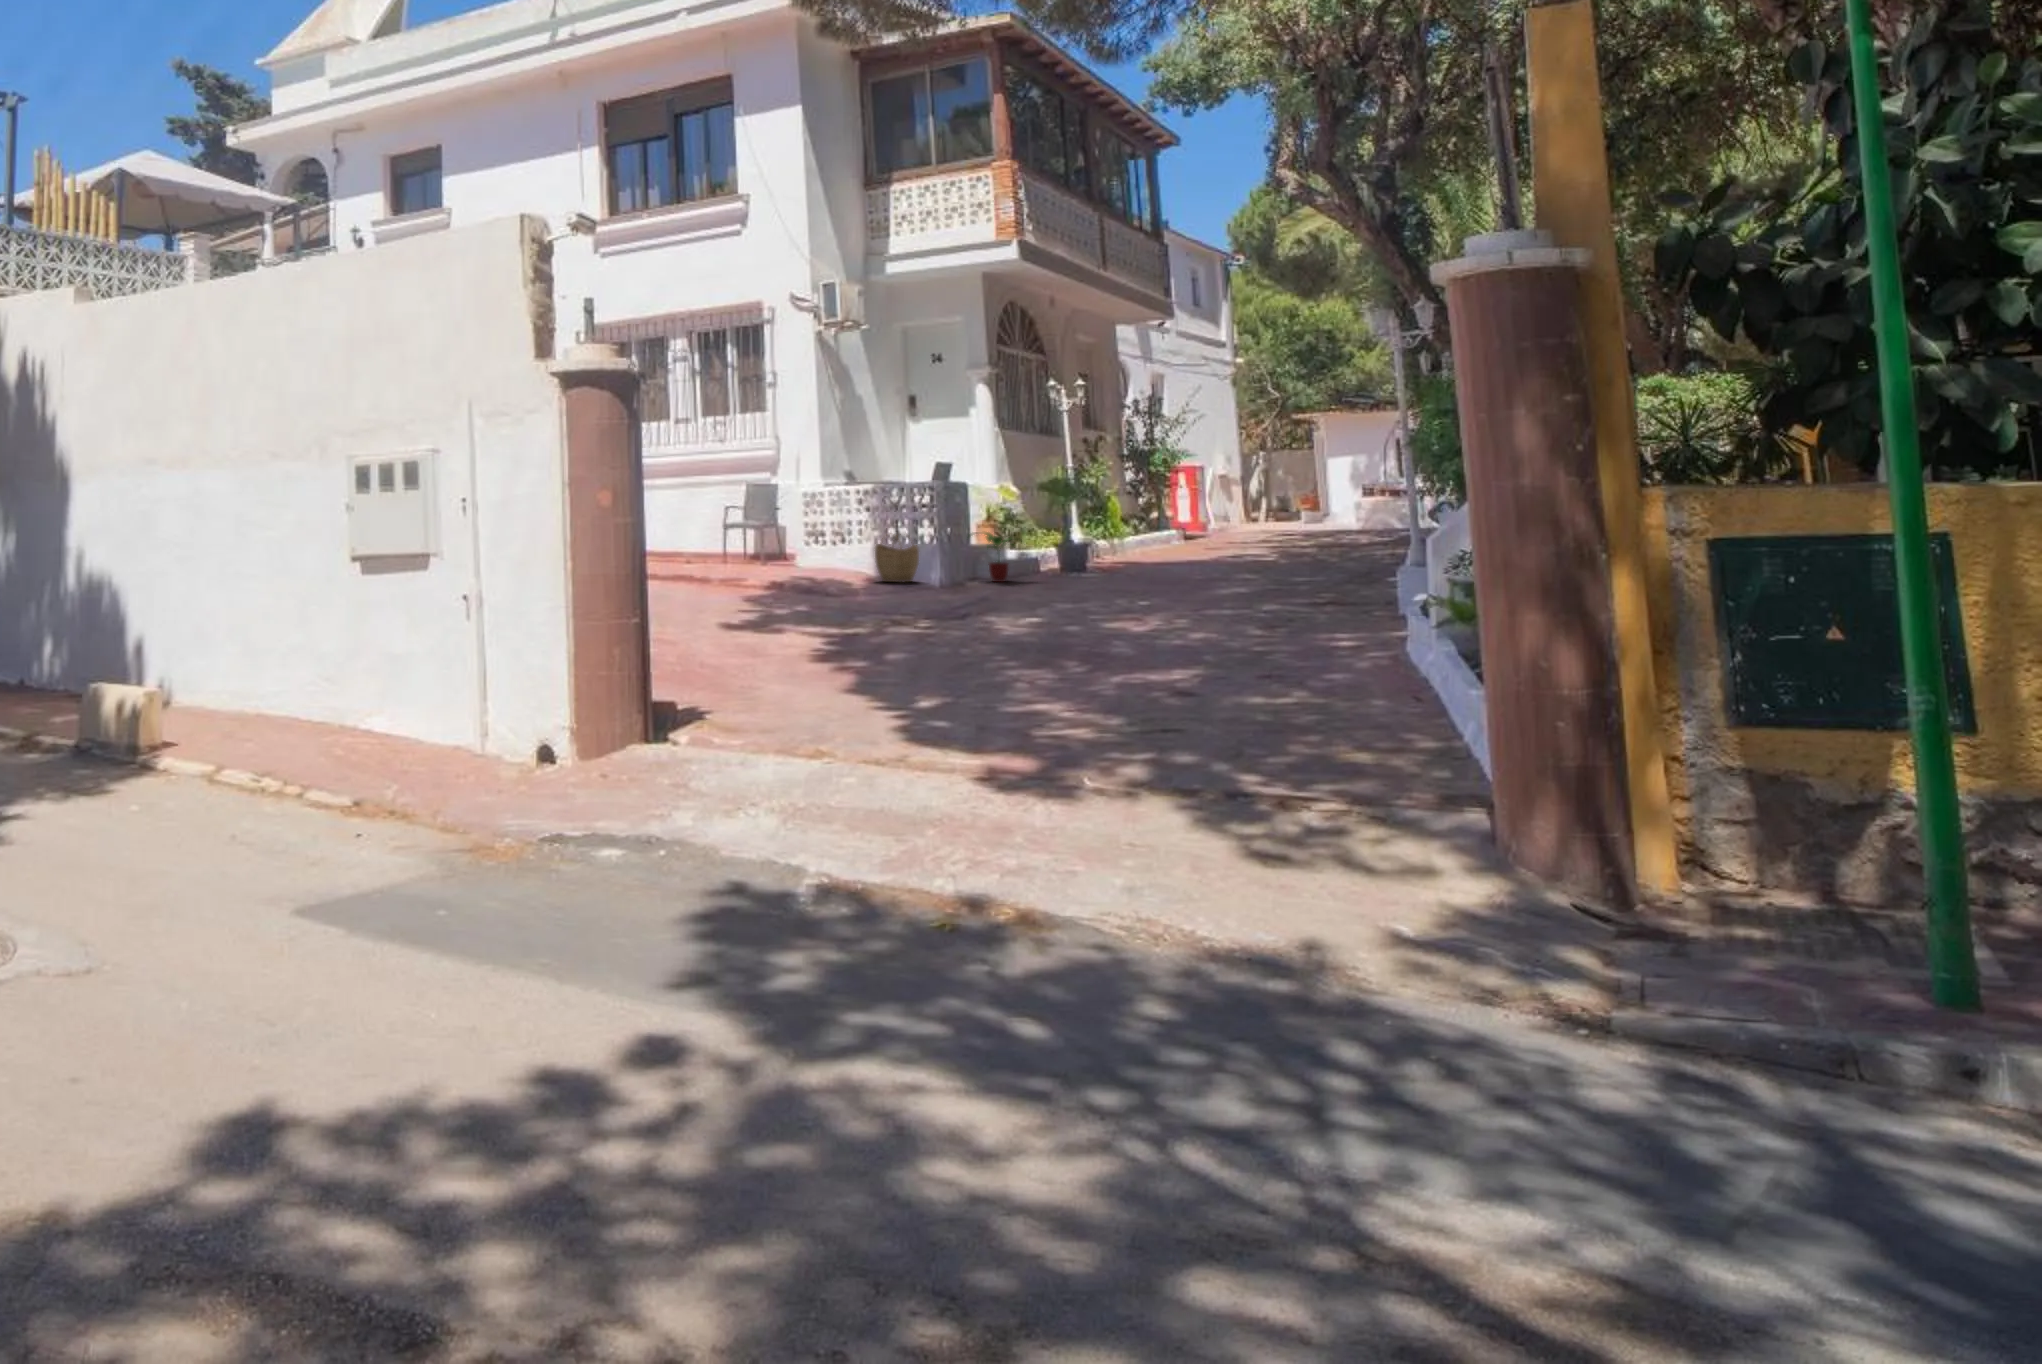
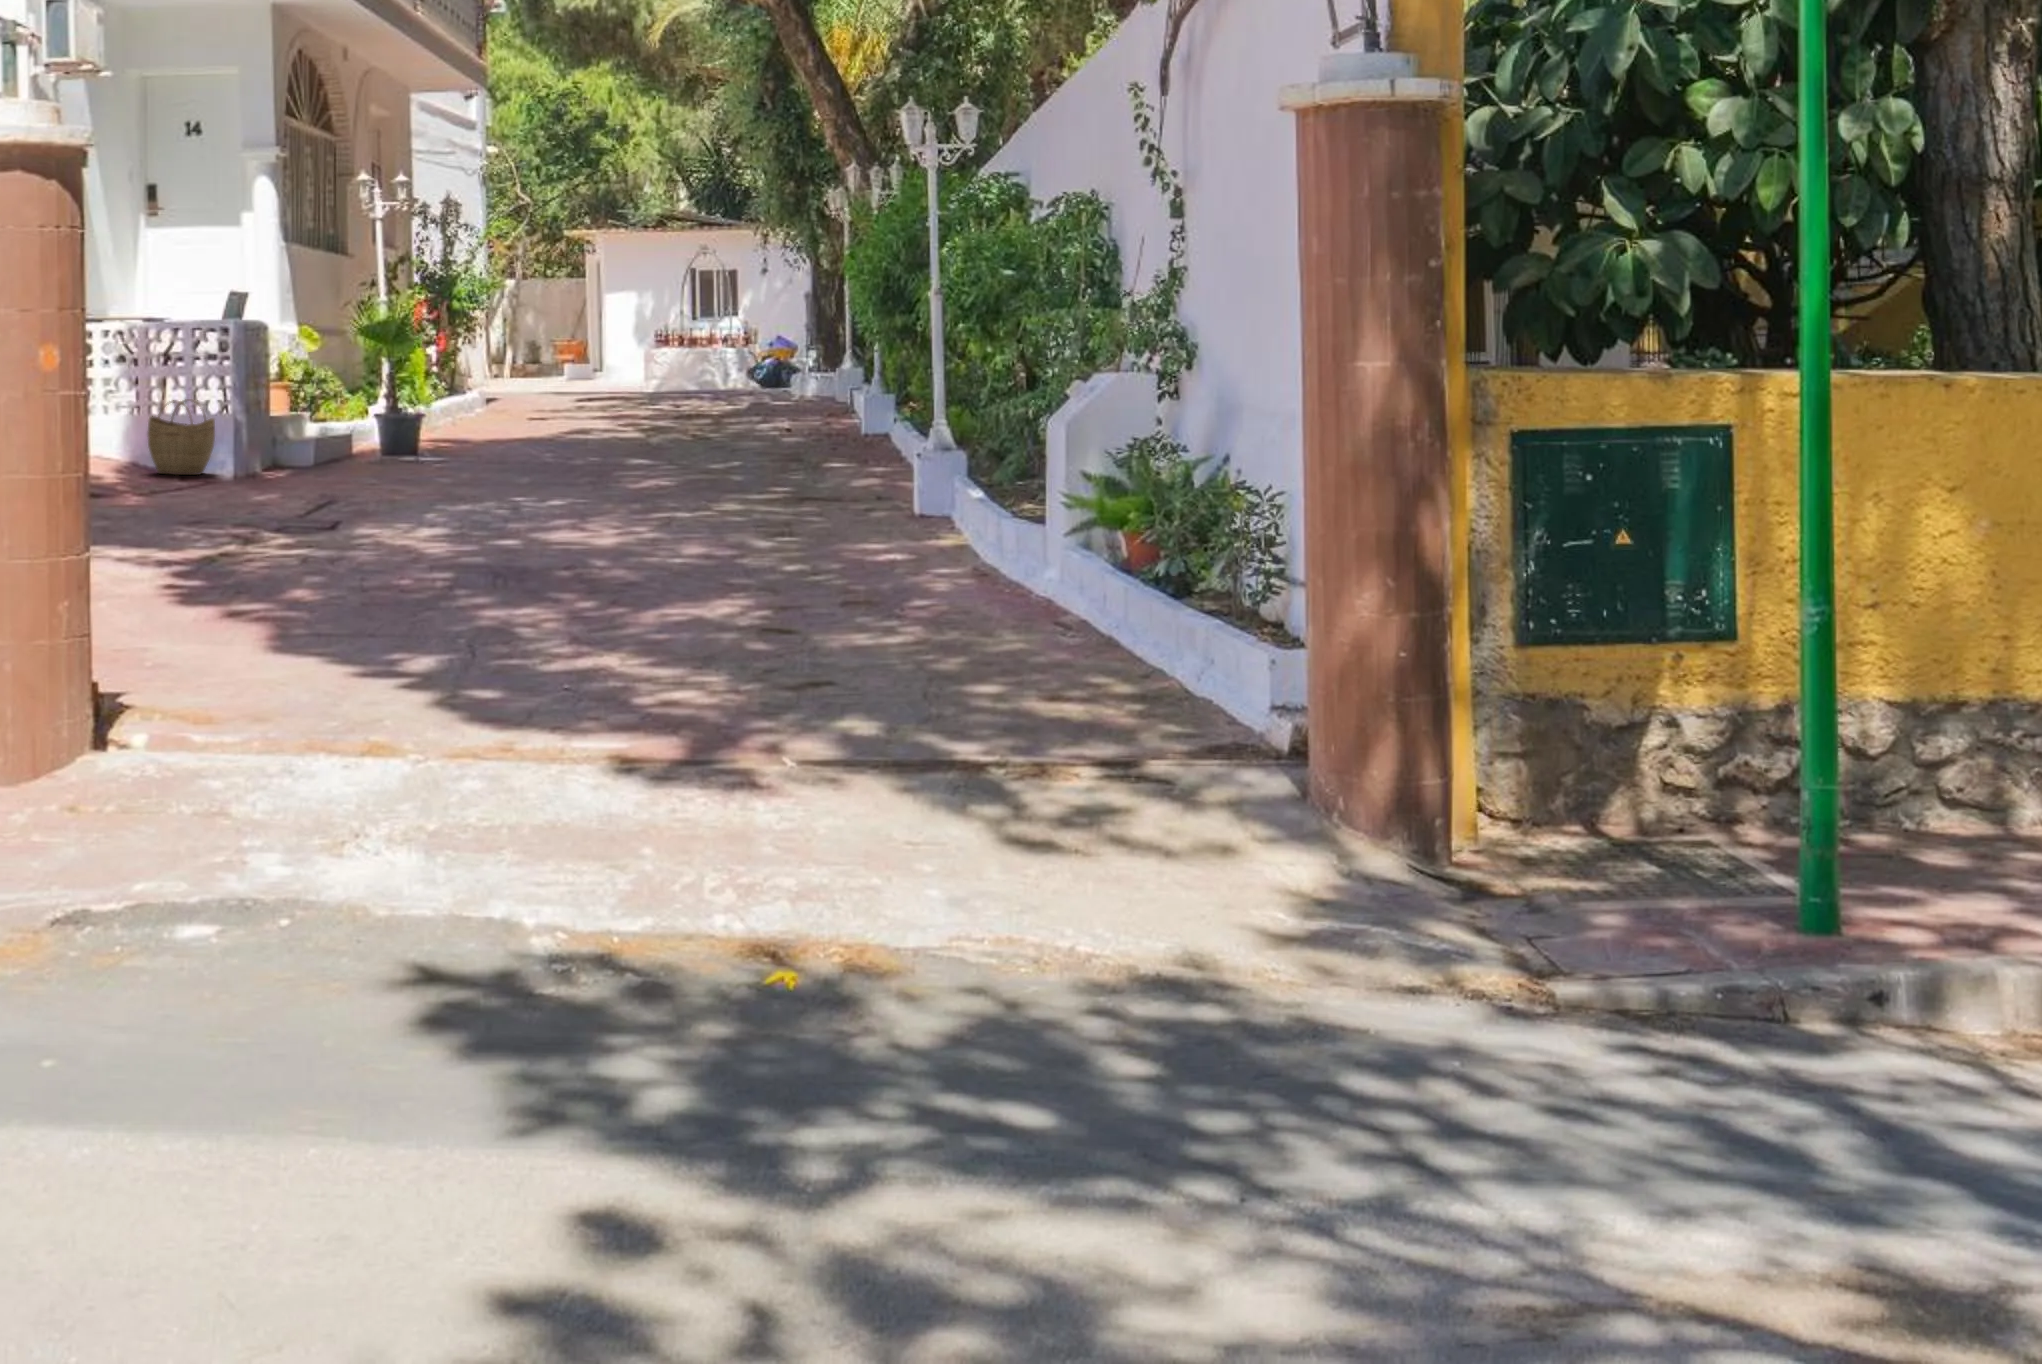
potted plant: present [970,532,1022,582] -> none [282,398,367,472]

